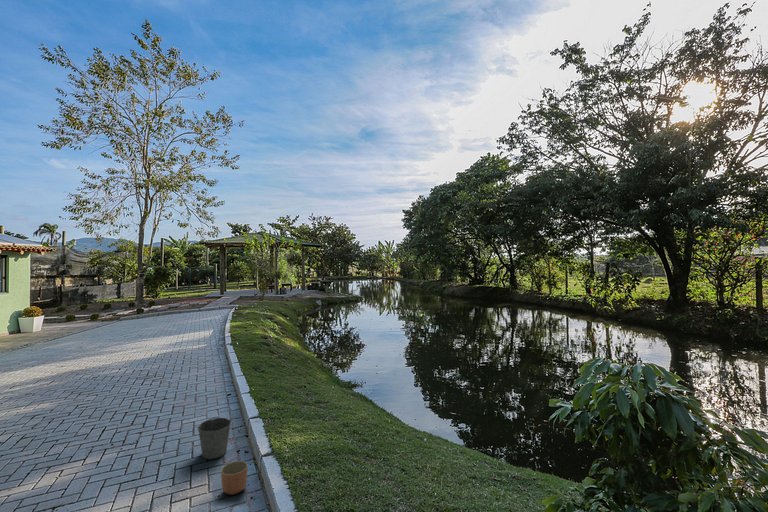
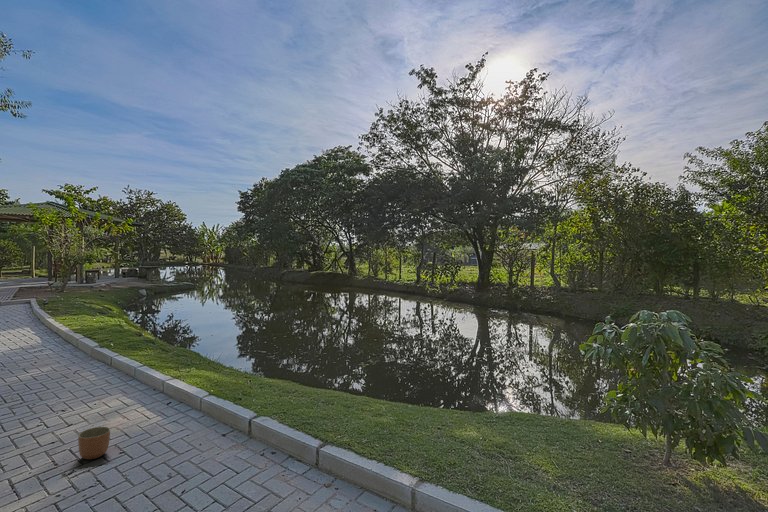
bucket: present [198,418,231,459] -> none [28,395,72,439]

